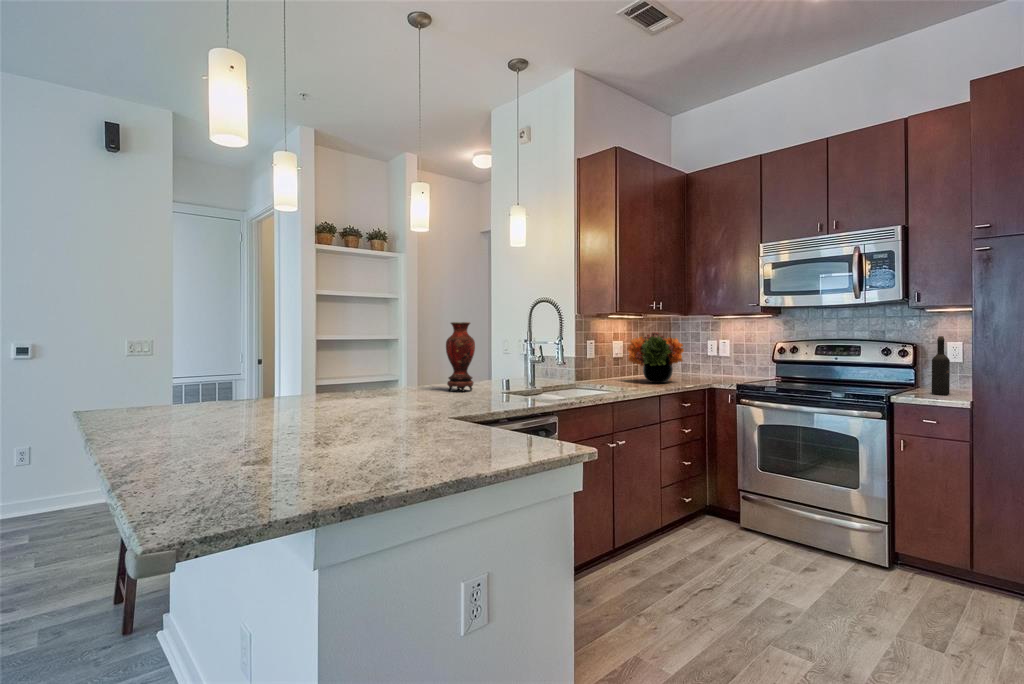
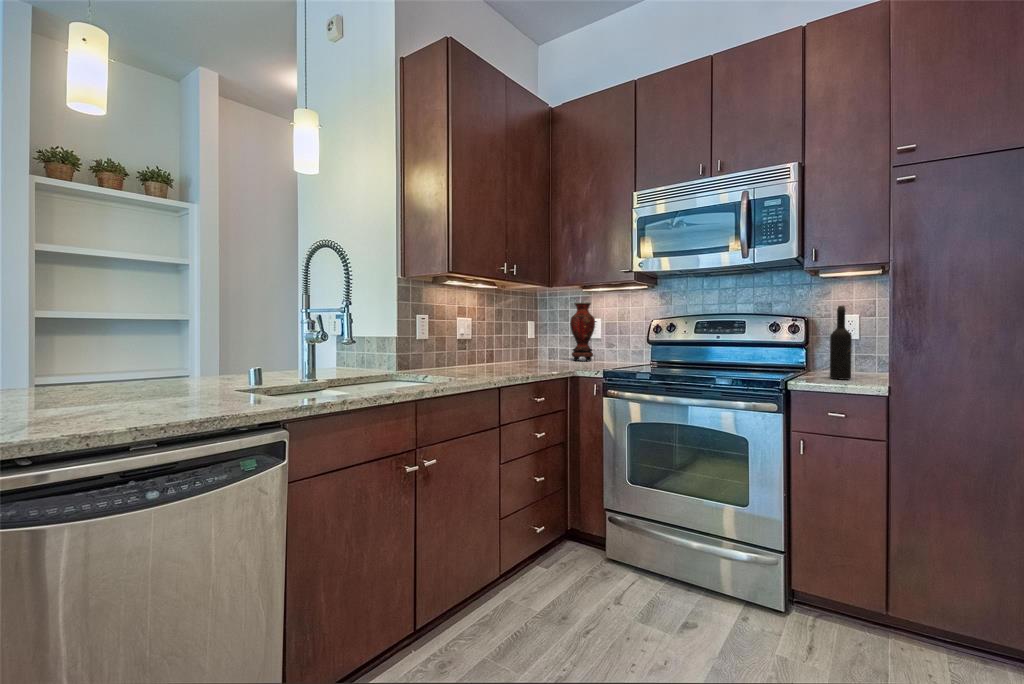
vase: present [446,322,475,392] -> present [570,303,595,361]
flower arrangement: present [627,332,684,383] -> none [464,304,537,370]

